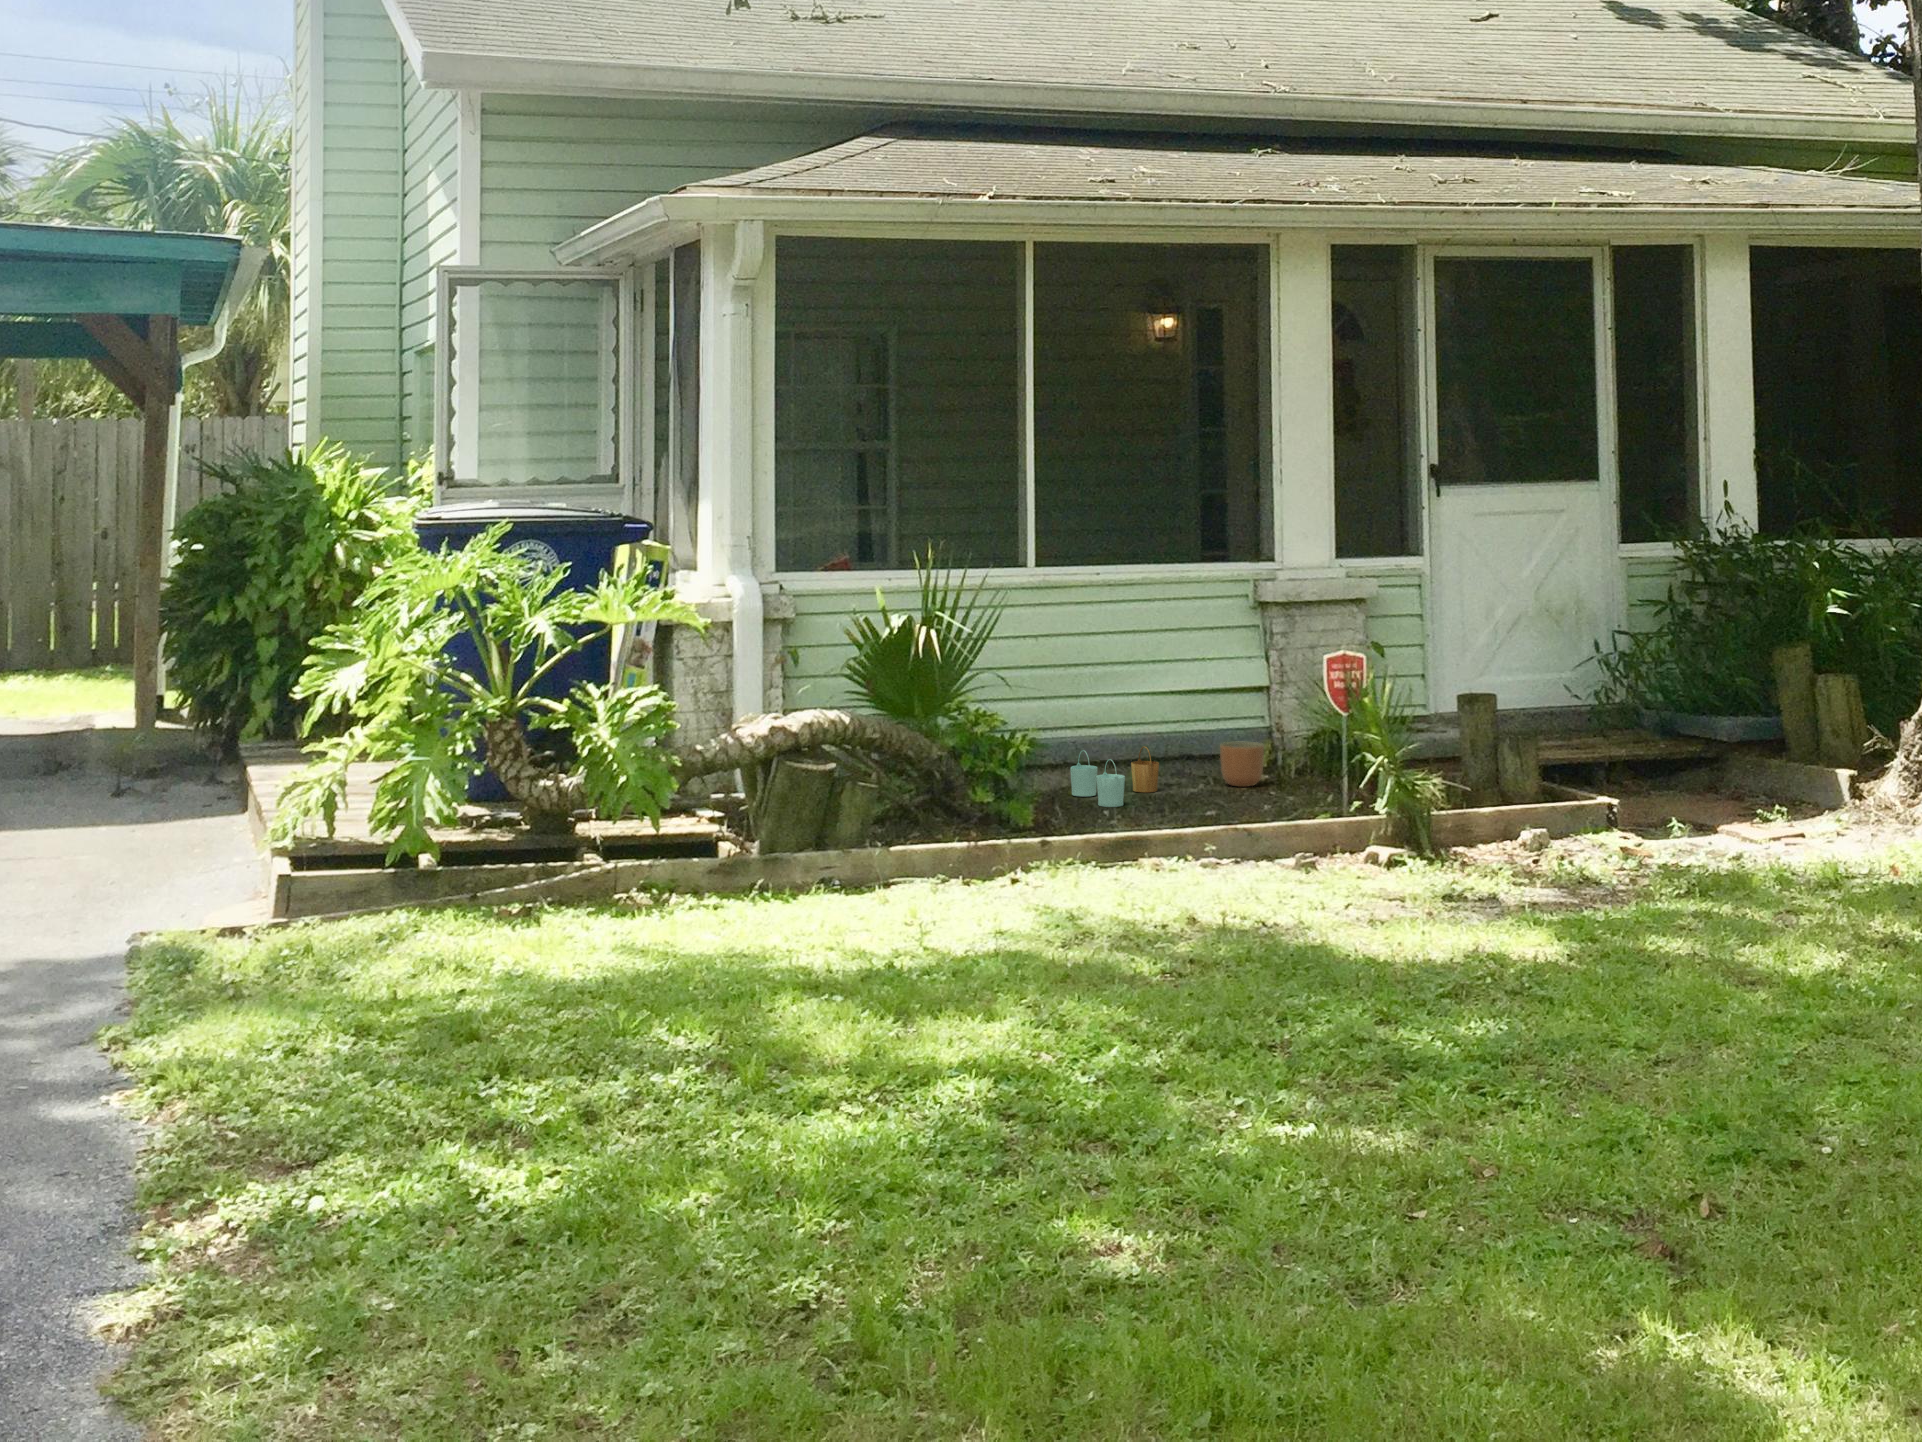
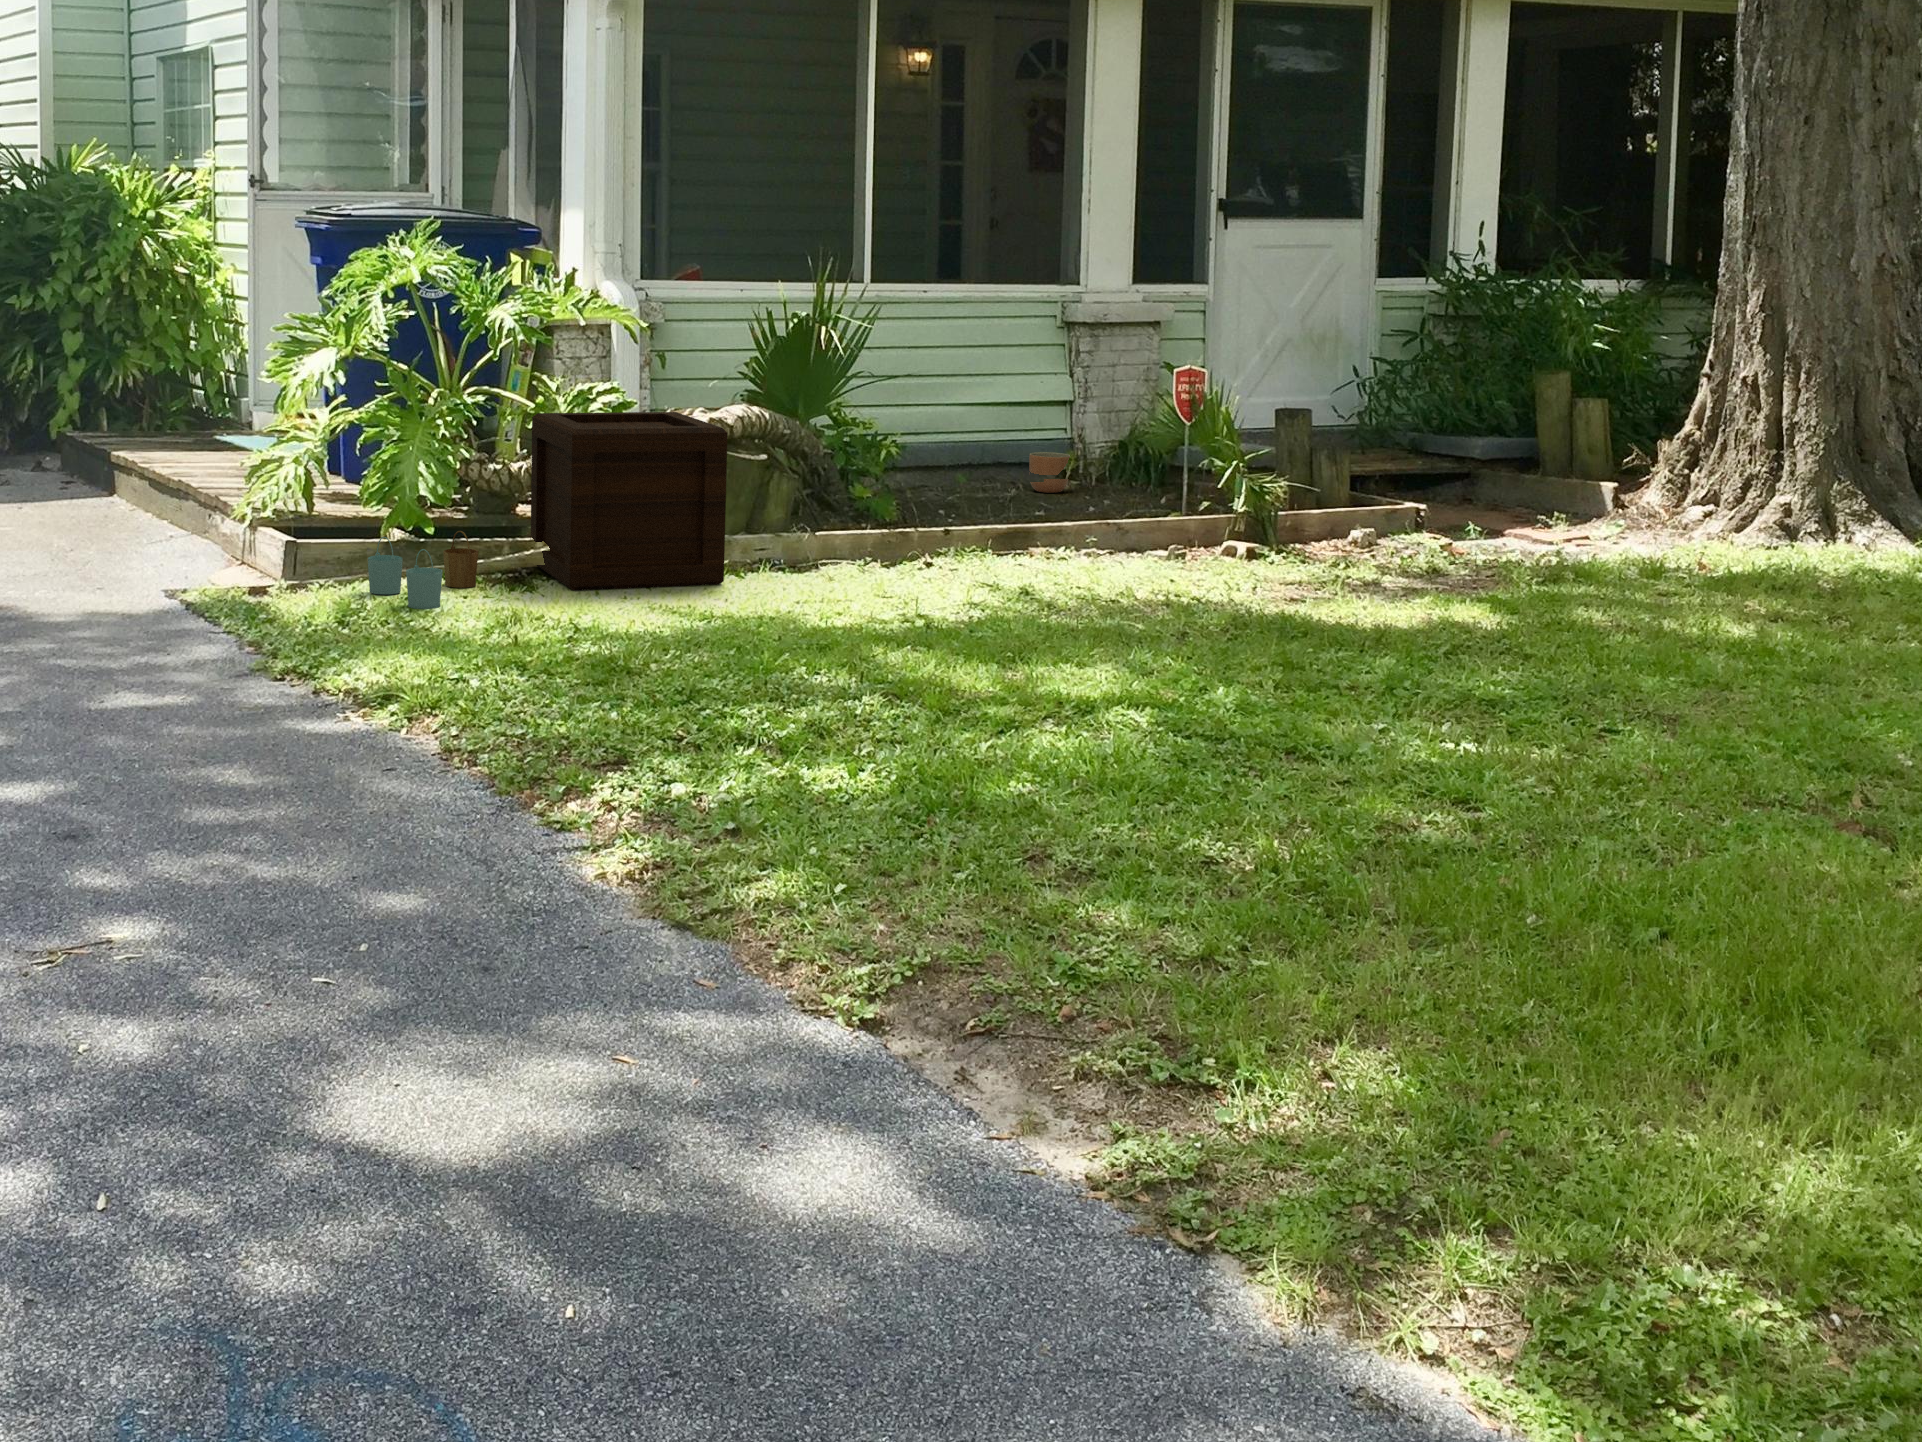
wooden crate: none [575,718,753,917] -> present [531,412,728,591]
bucket: present [1070,746,1159,807] -> present [368,531,478,609]

